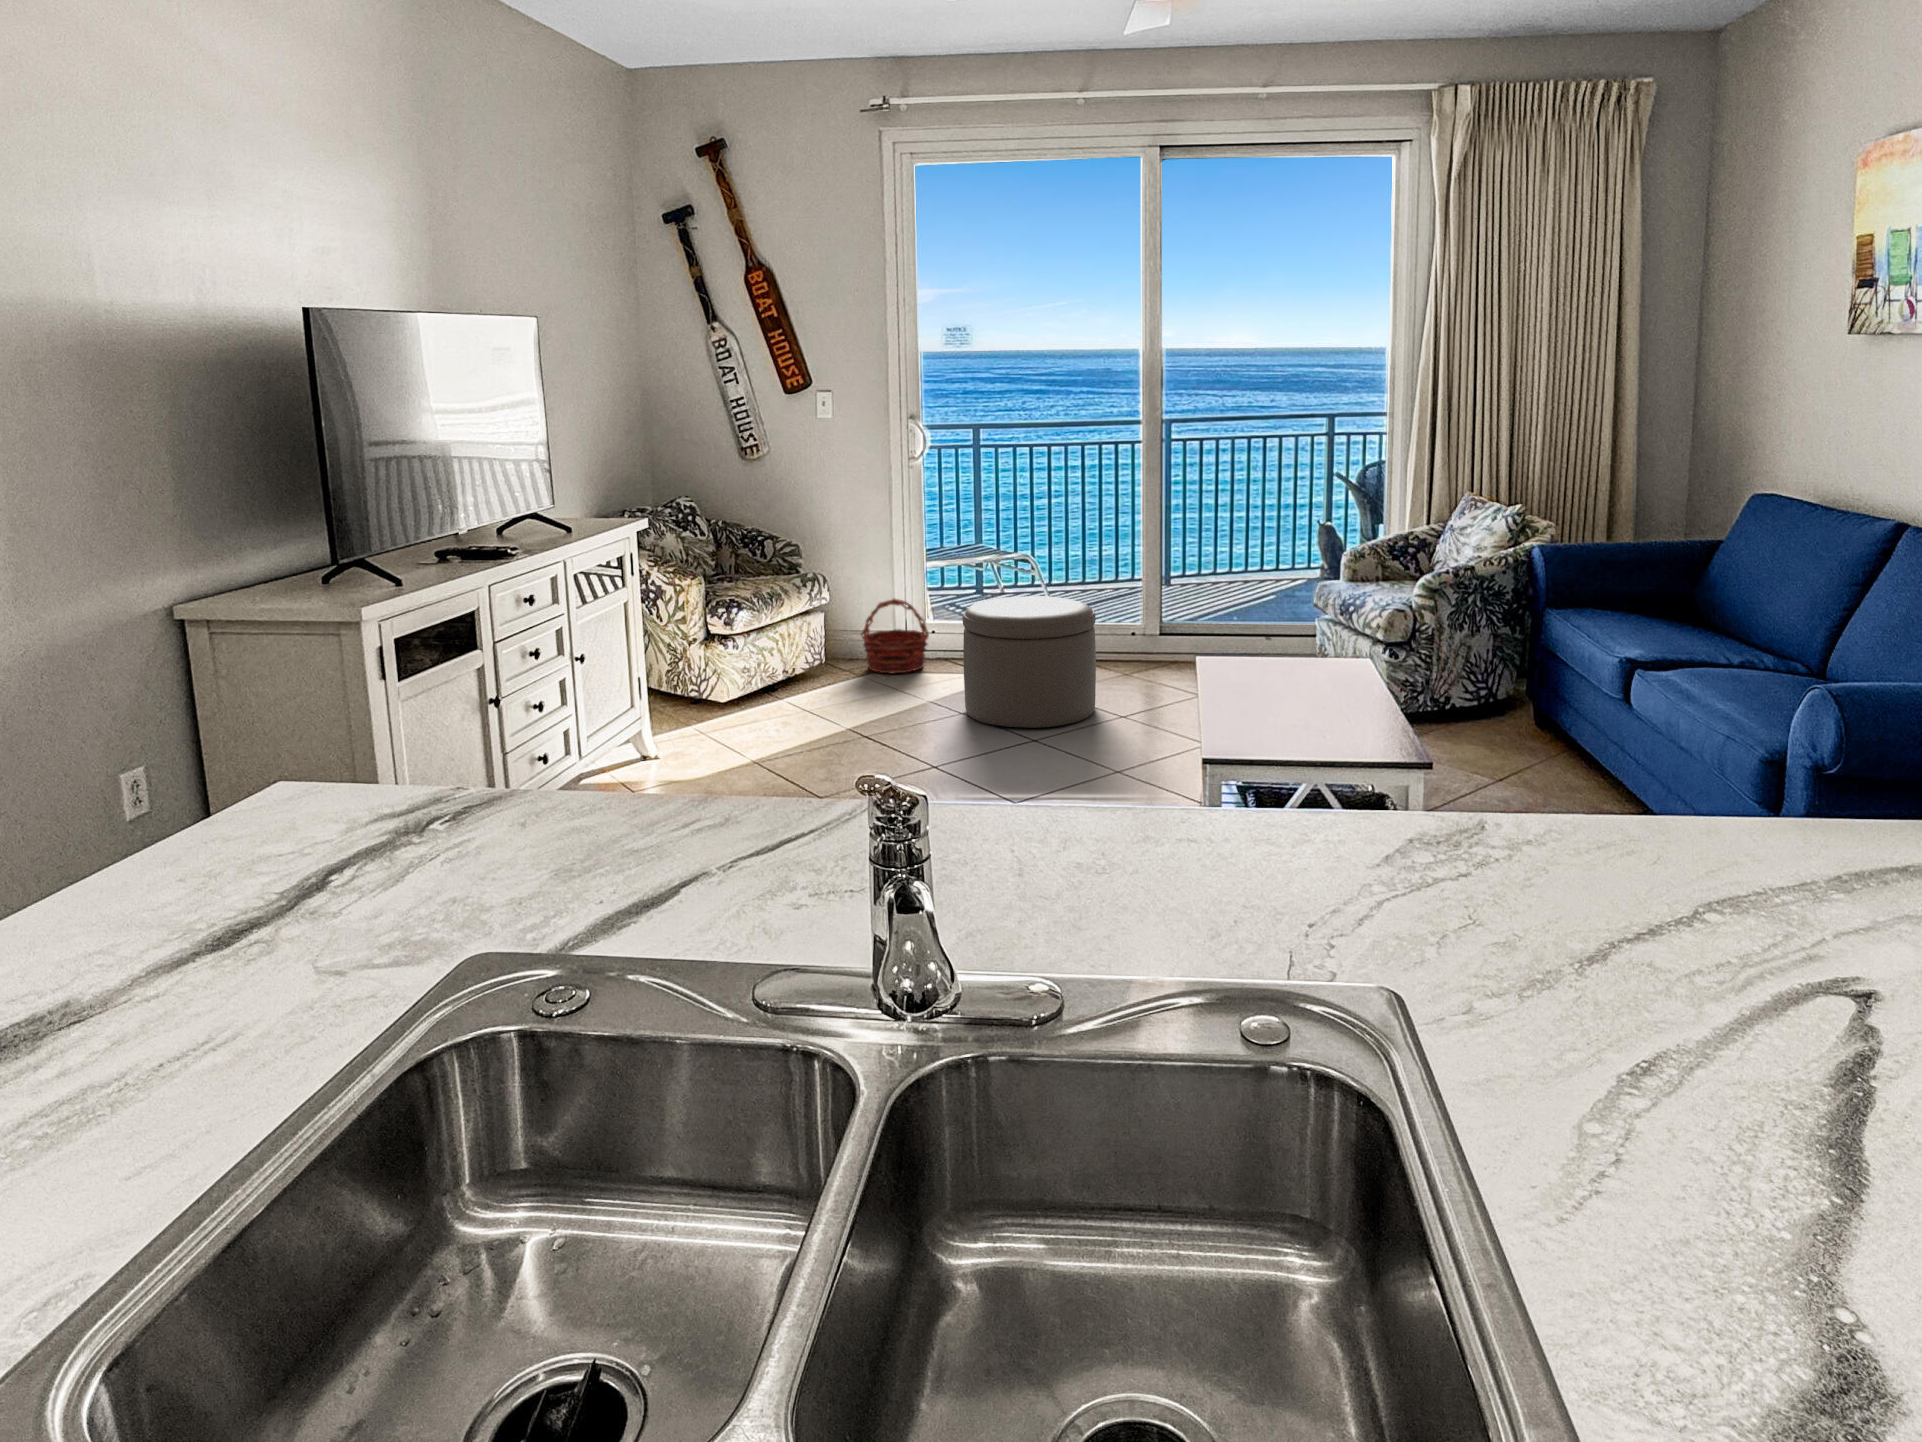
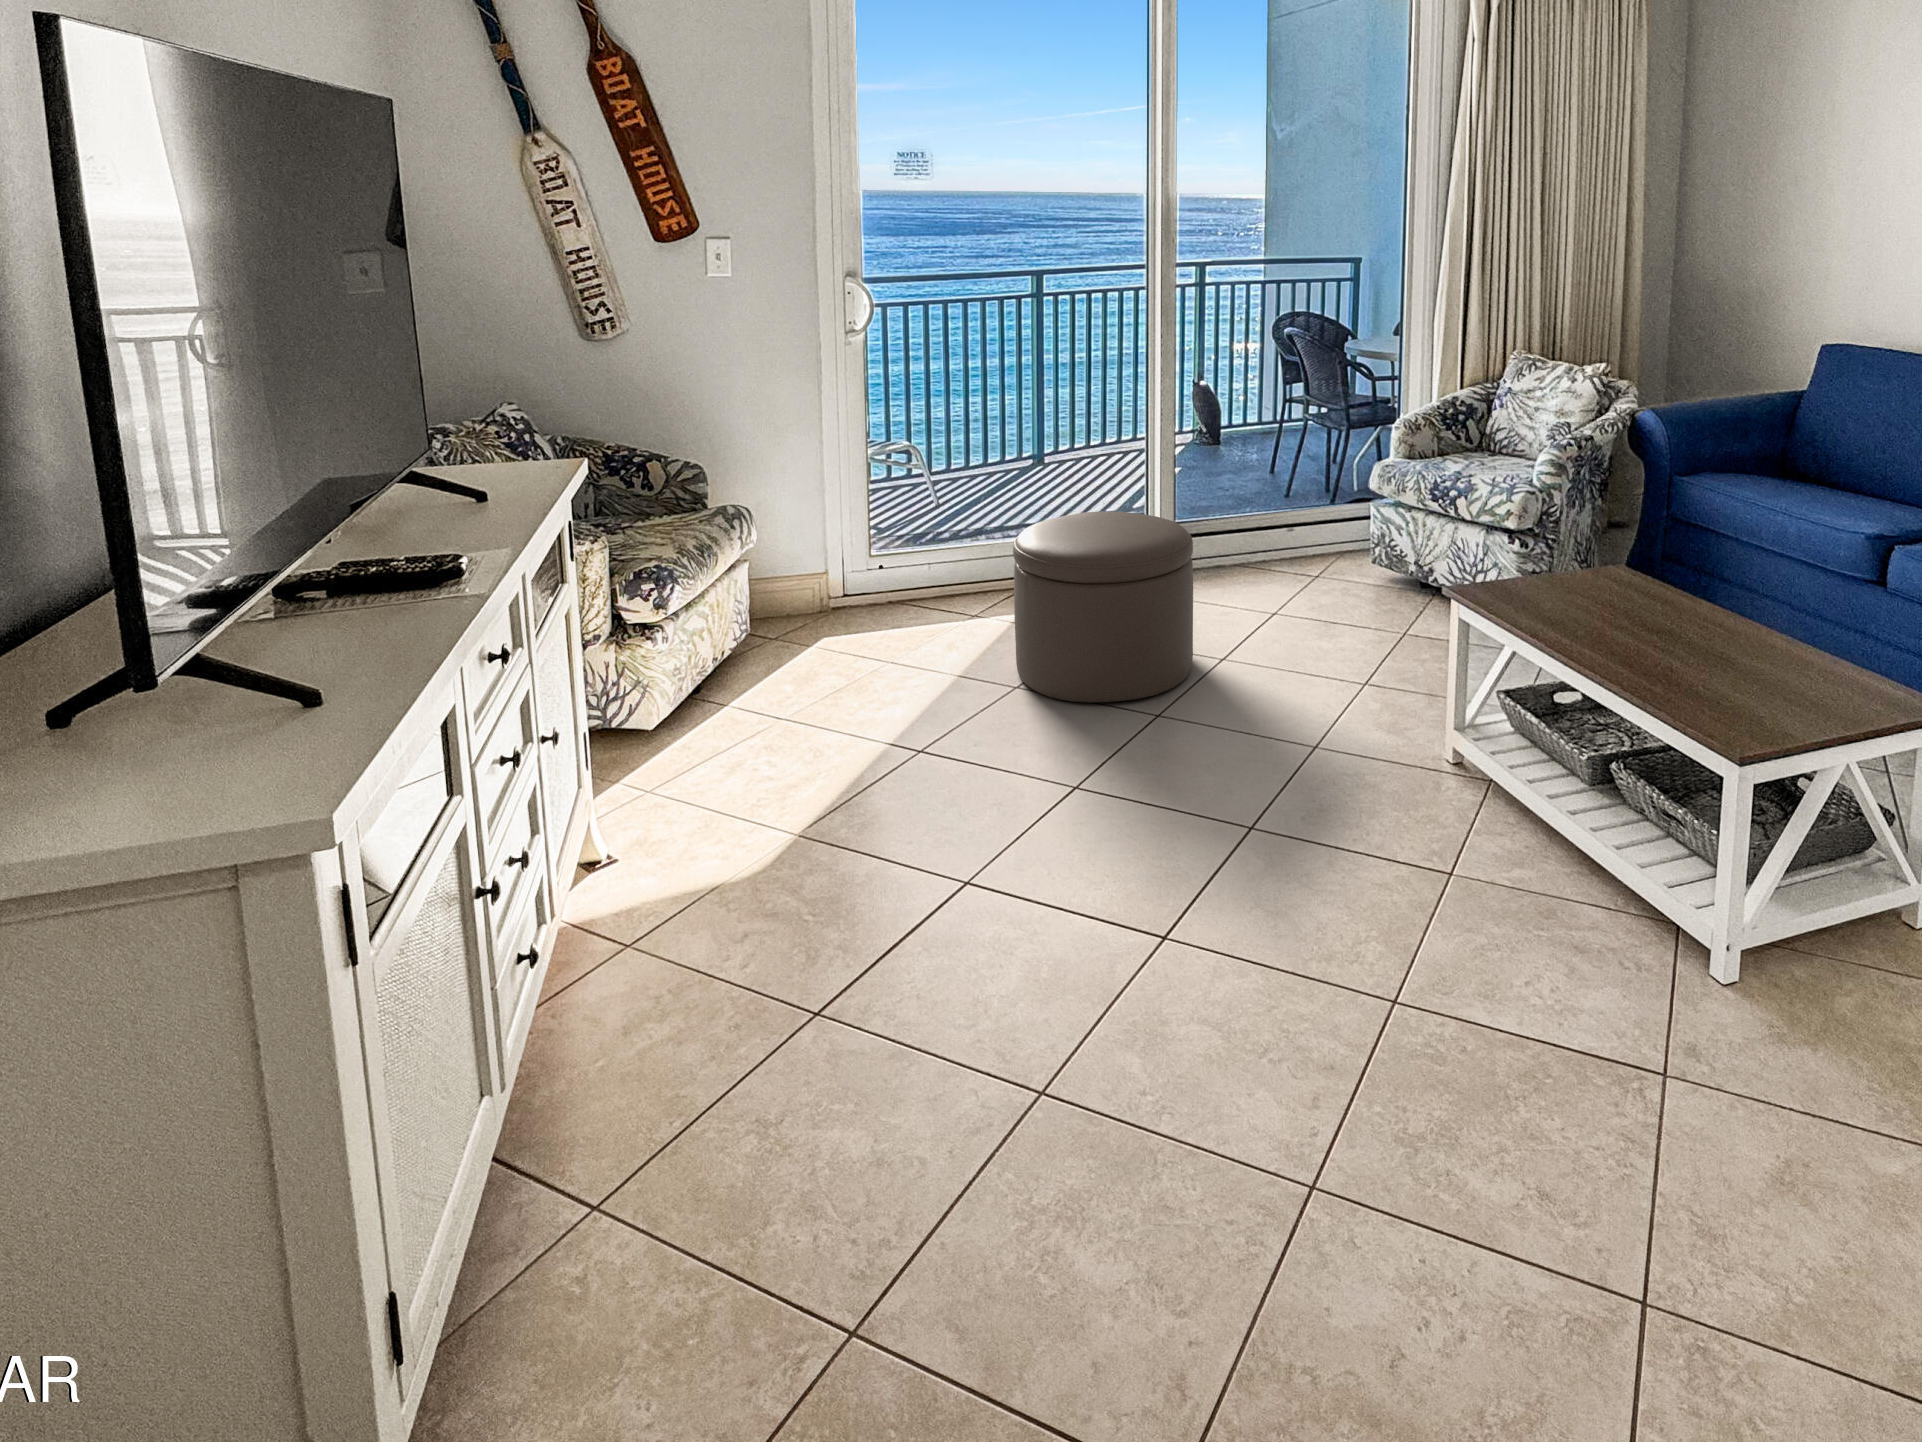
basket: present [861,599,929,674] -> none [803,528,902,637]

